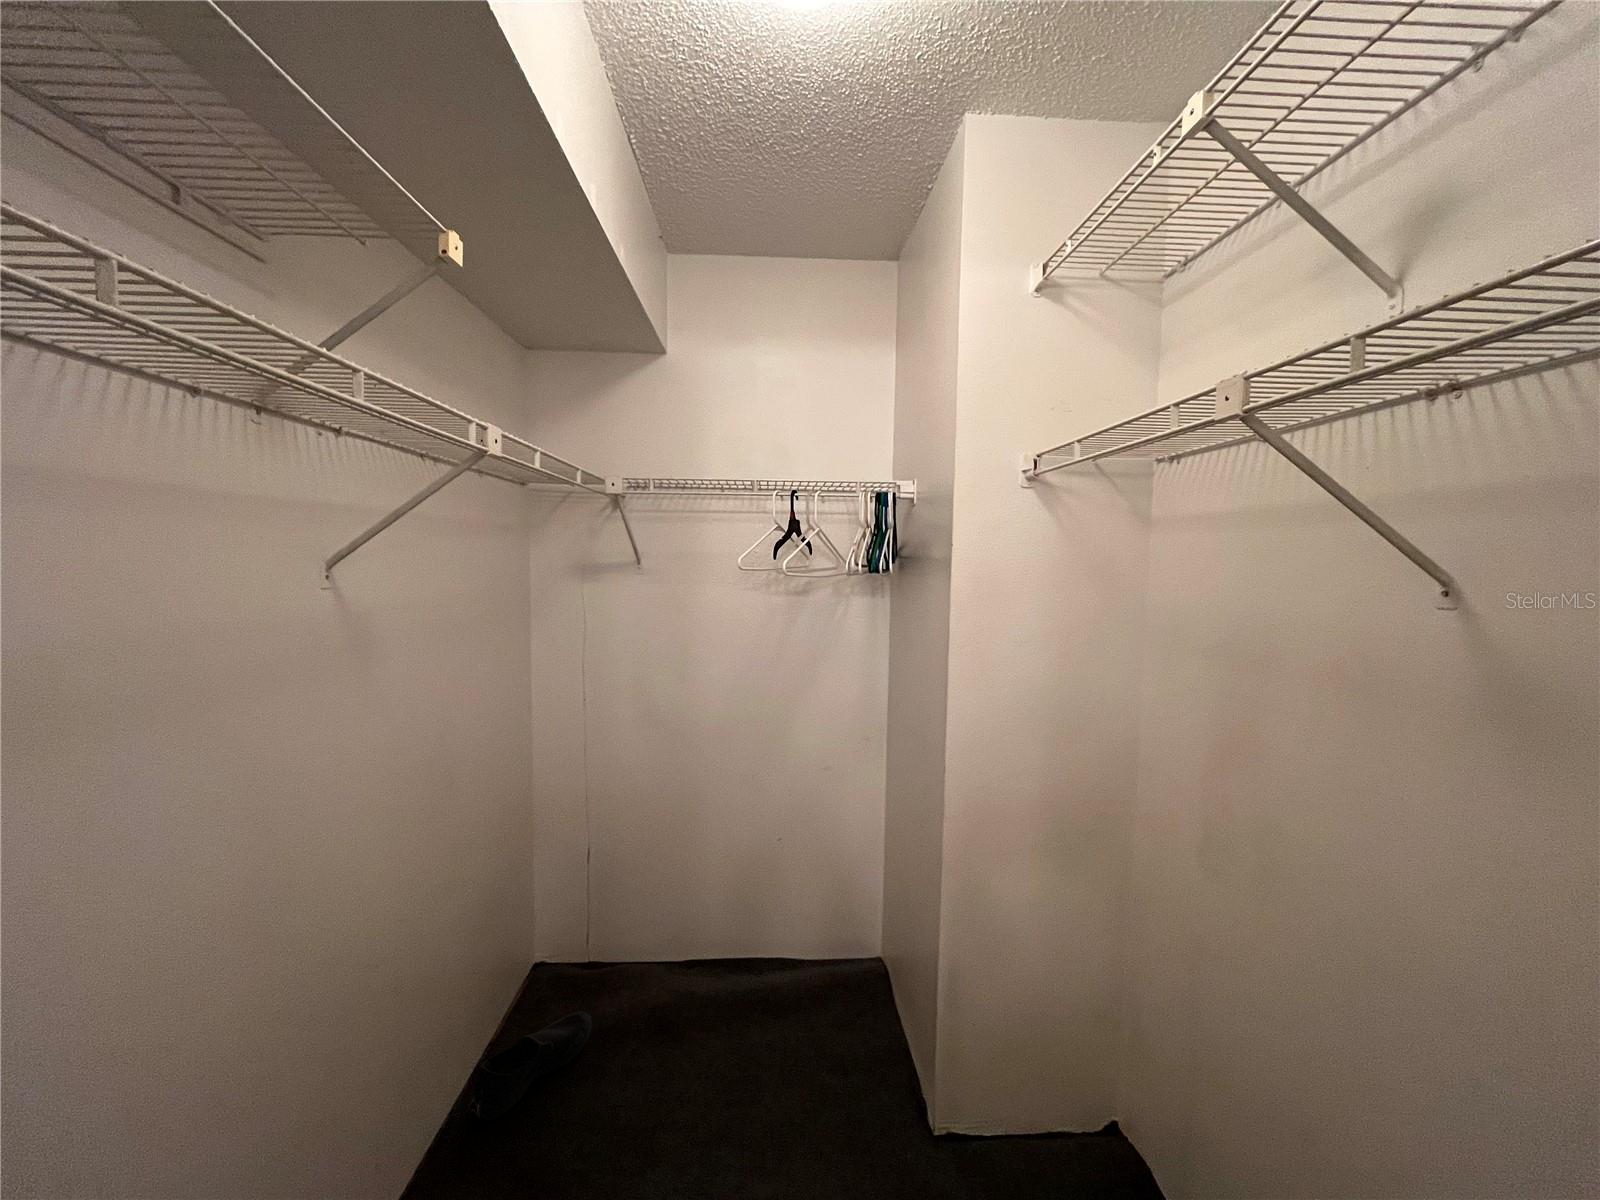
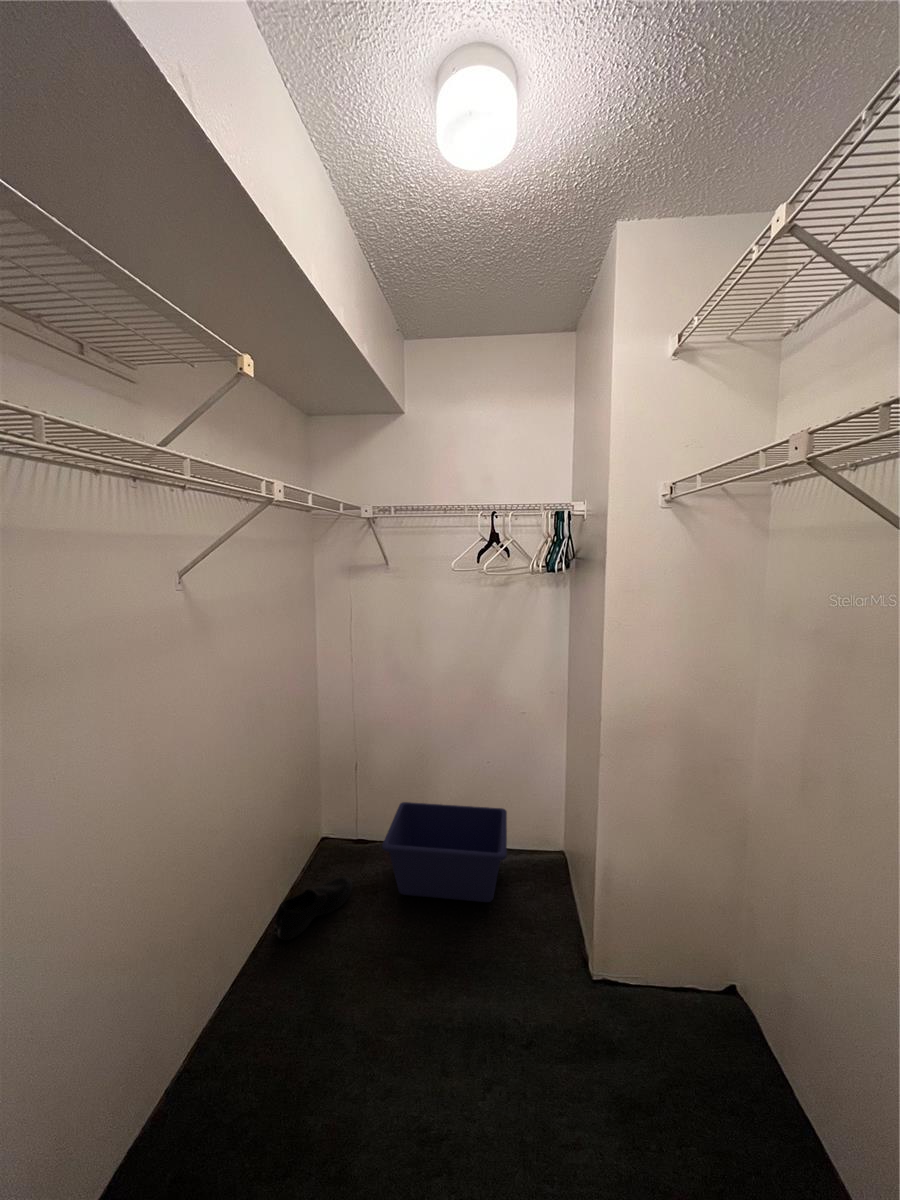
storage bin: none [637,895,815,1031] -> present [382,802,507,902]

